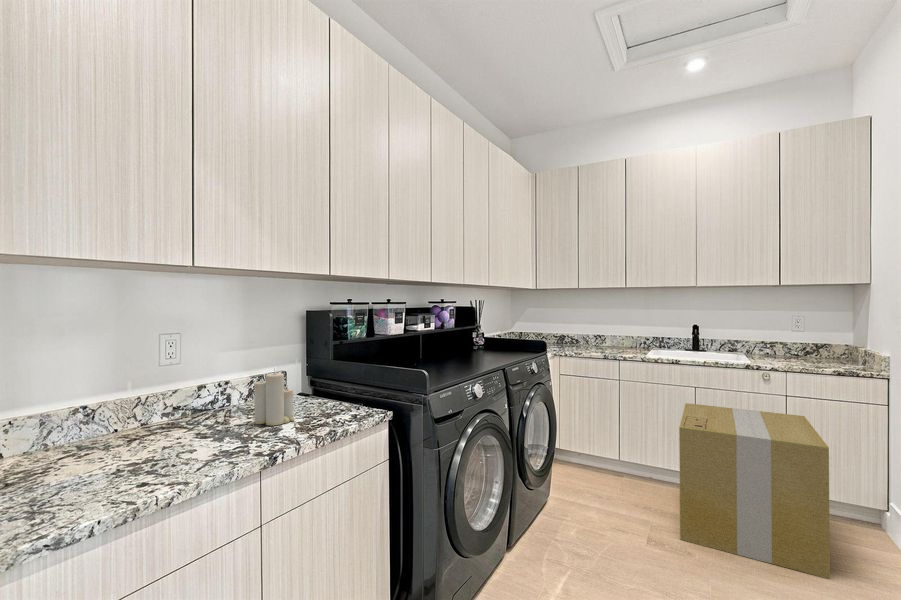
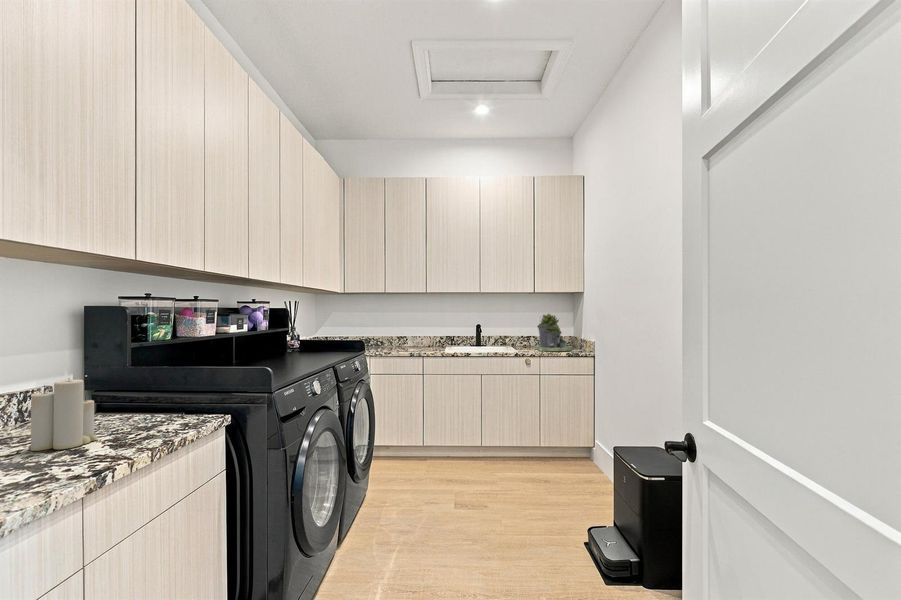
succulent planter: none [779,314,844,366] -> present [535,314,573,351]
cardboard box: present [679,403,830,579] -> none [475,389,575,503]

